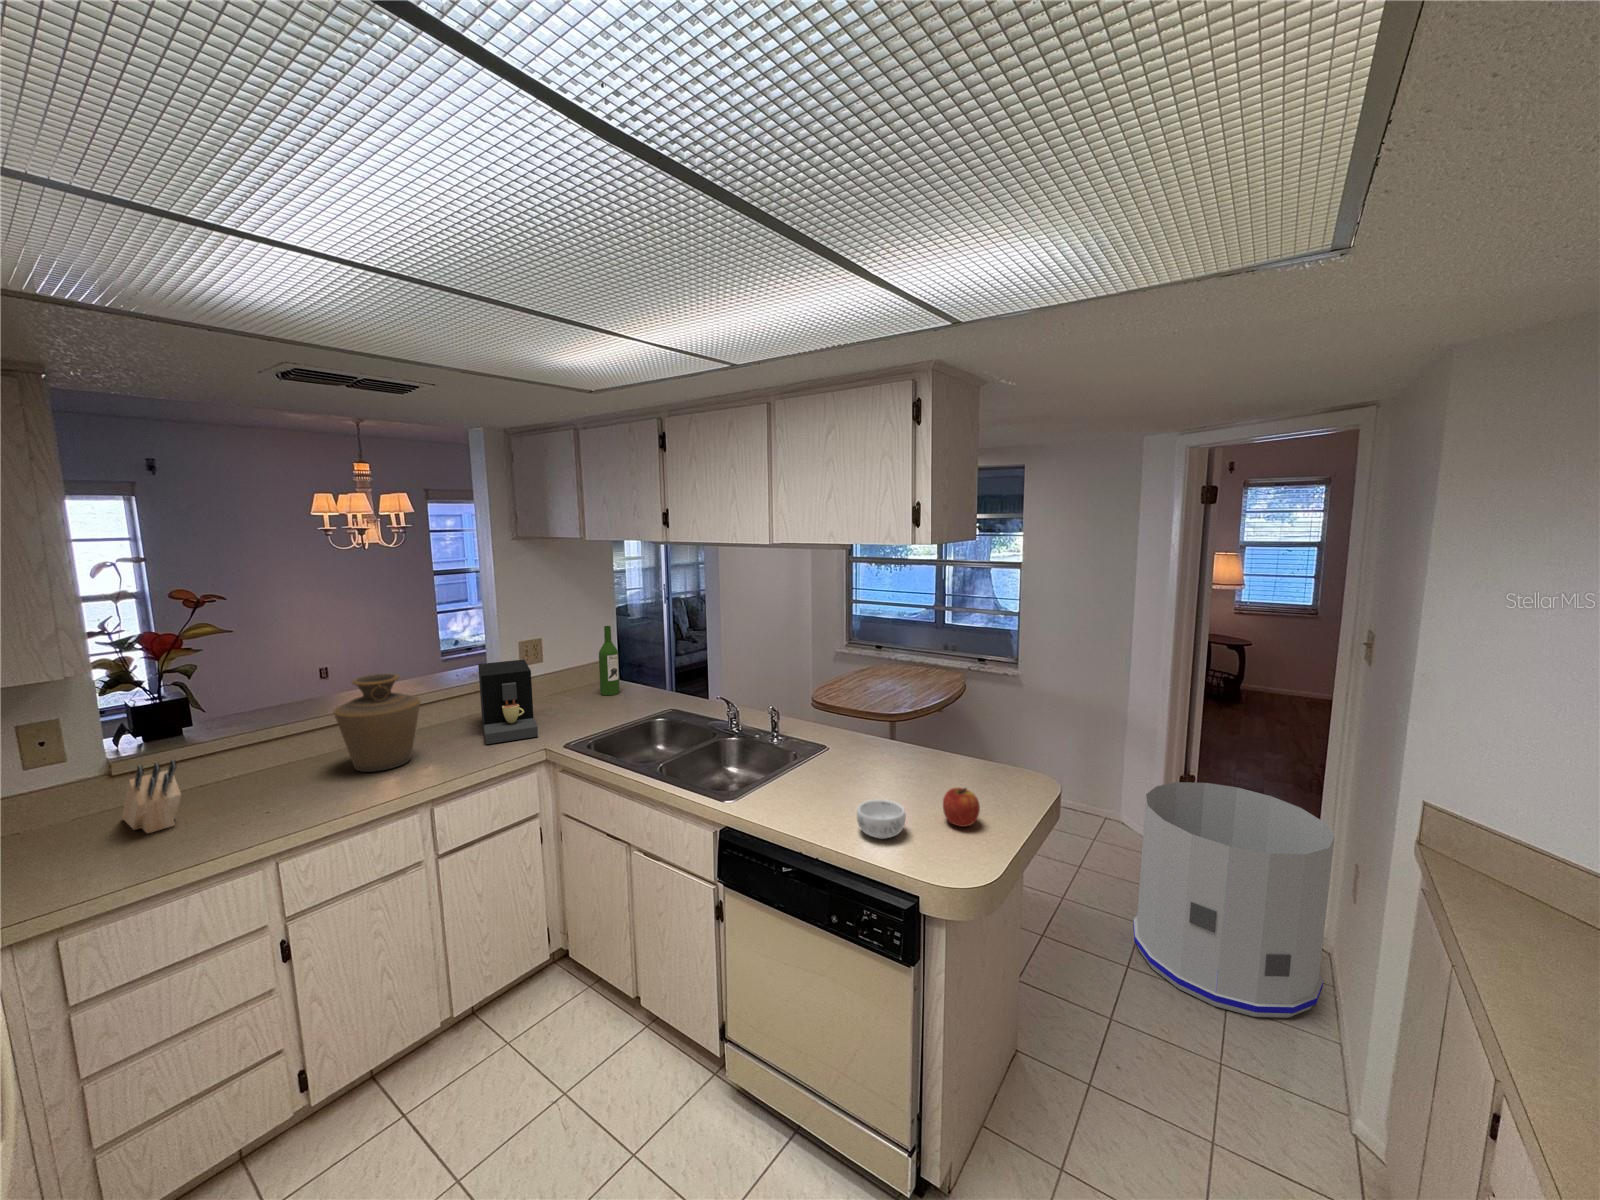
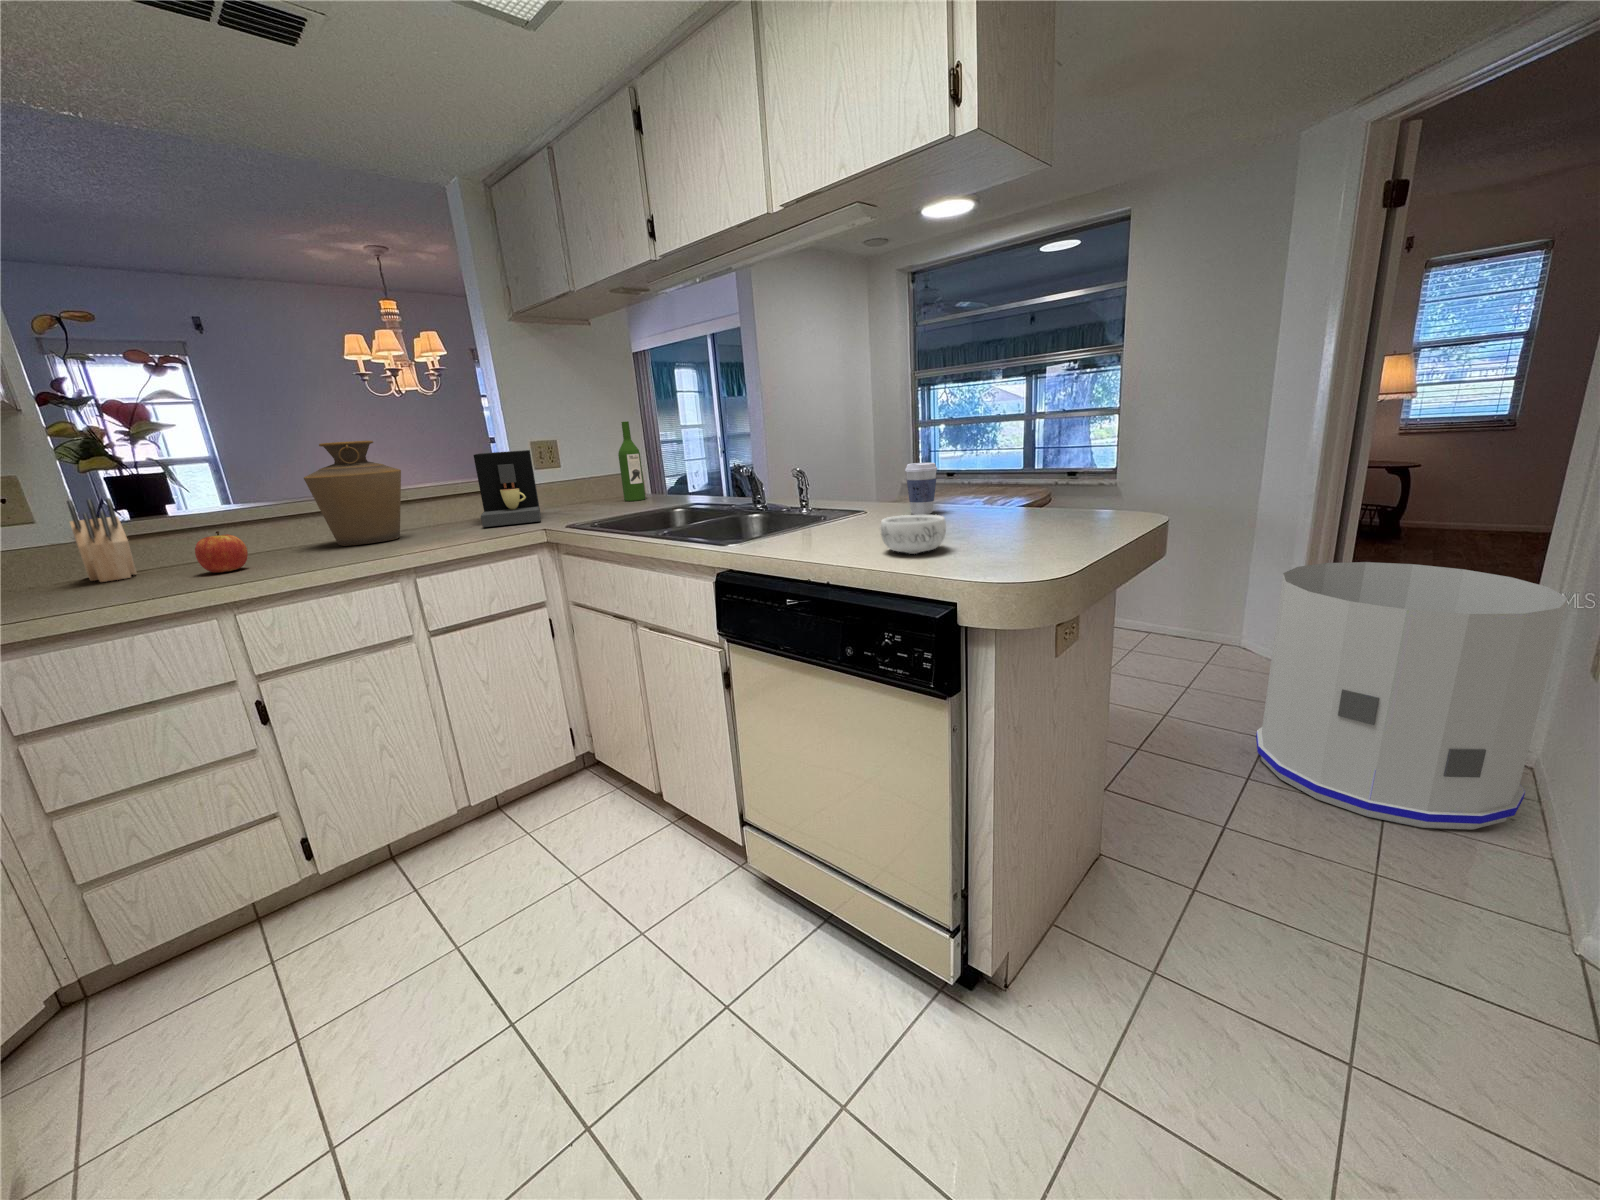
coffee cup: none [864,721,889,765] -> present [905,463,937,515]
apple: present [943,788,980,827] -> present [195,531,248,573]

